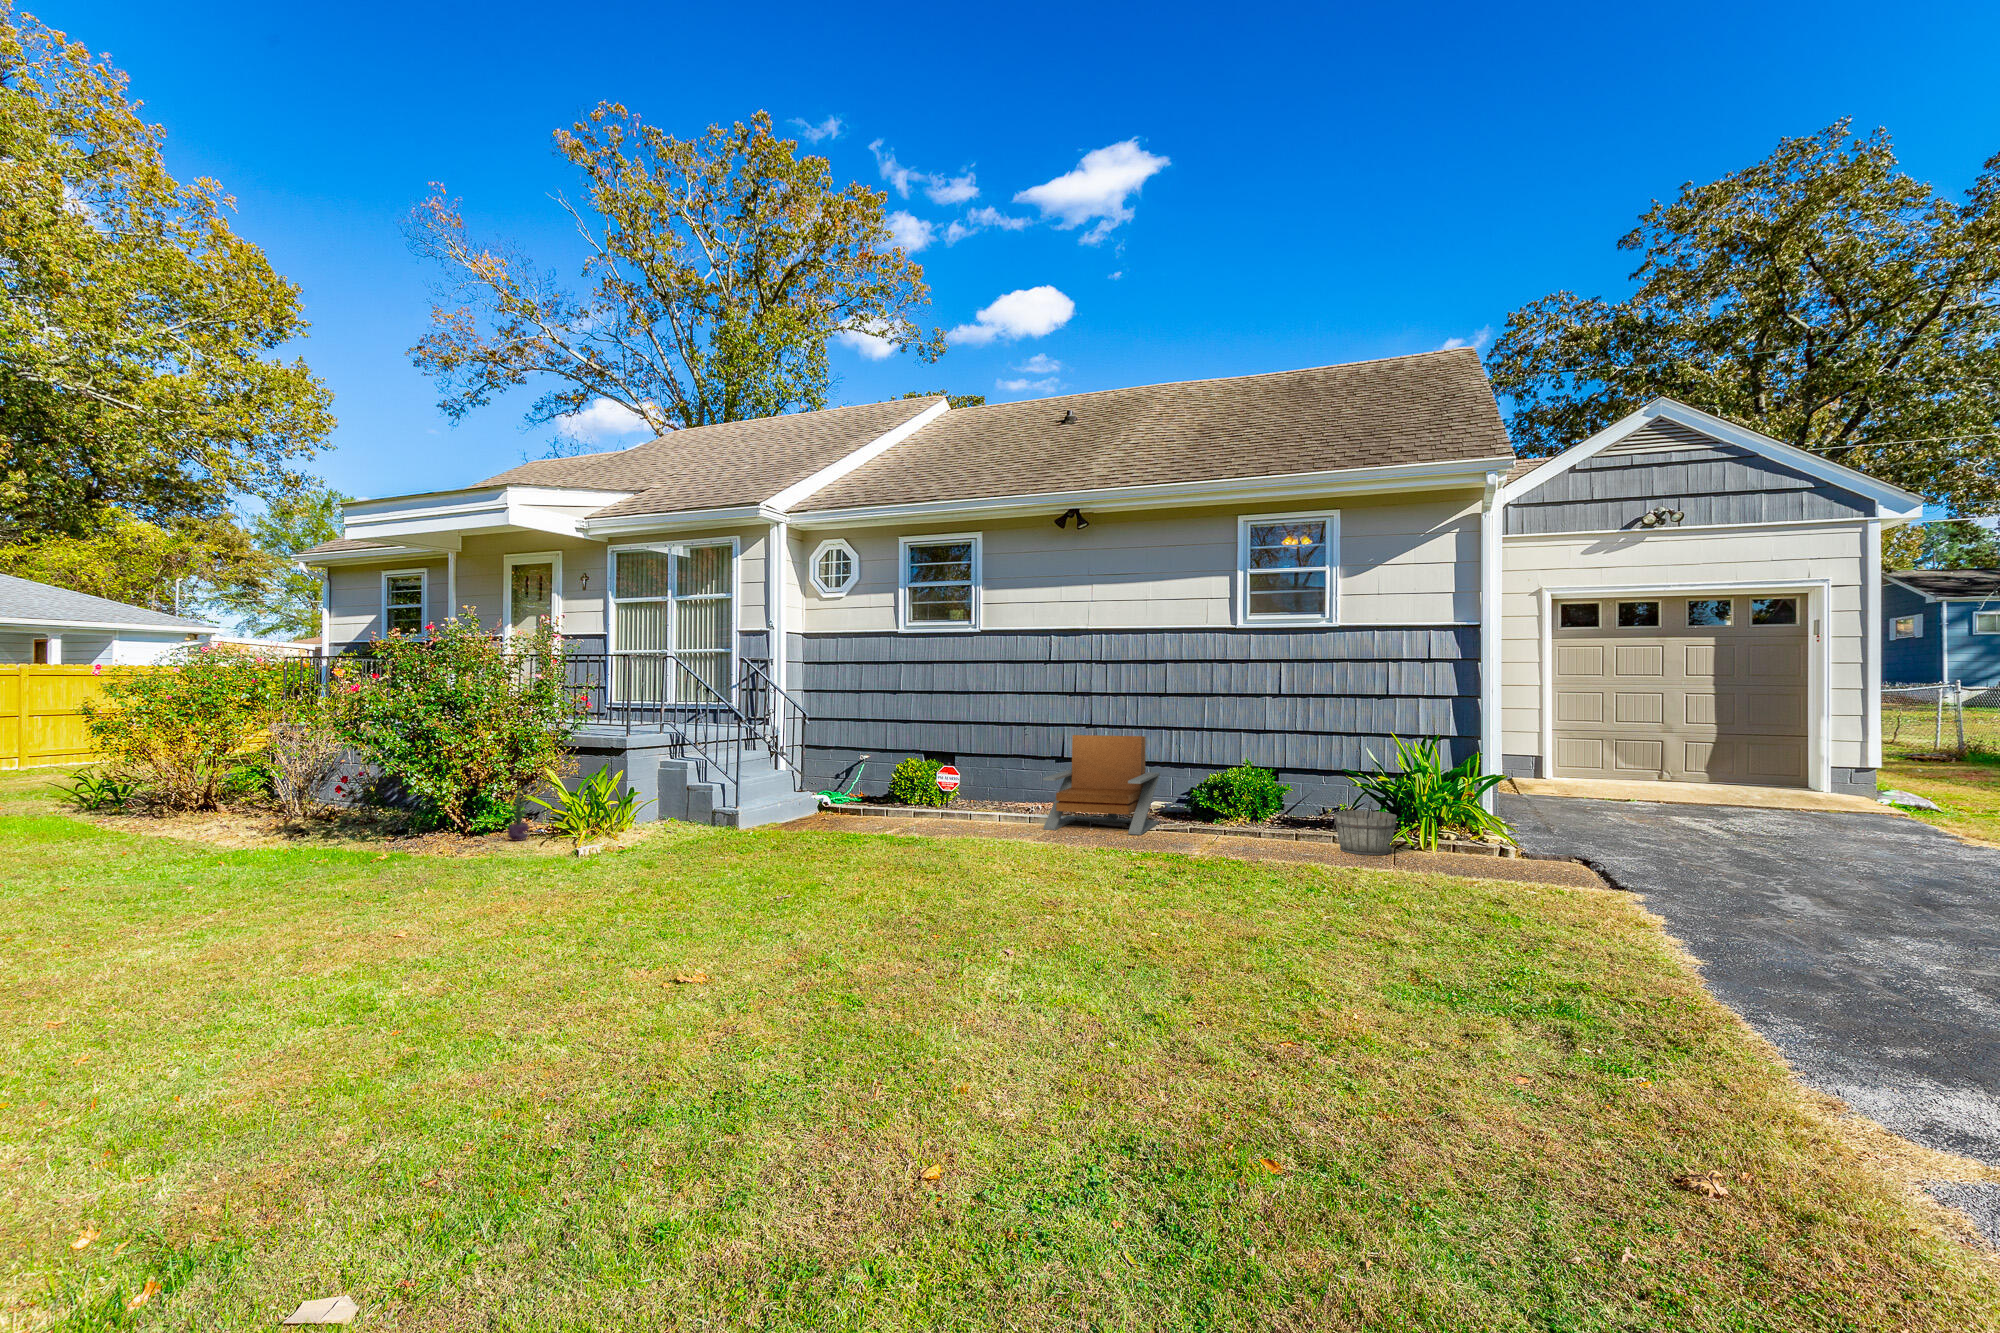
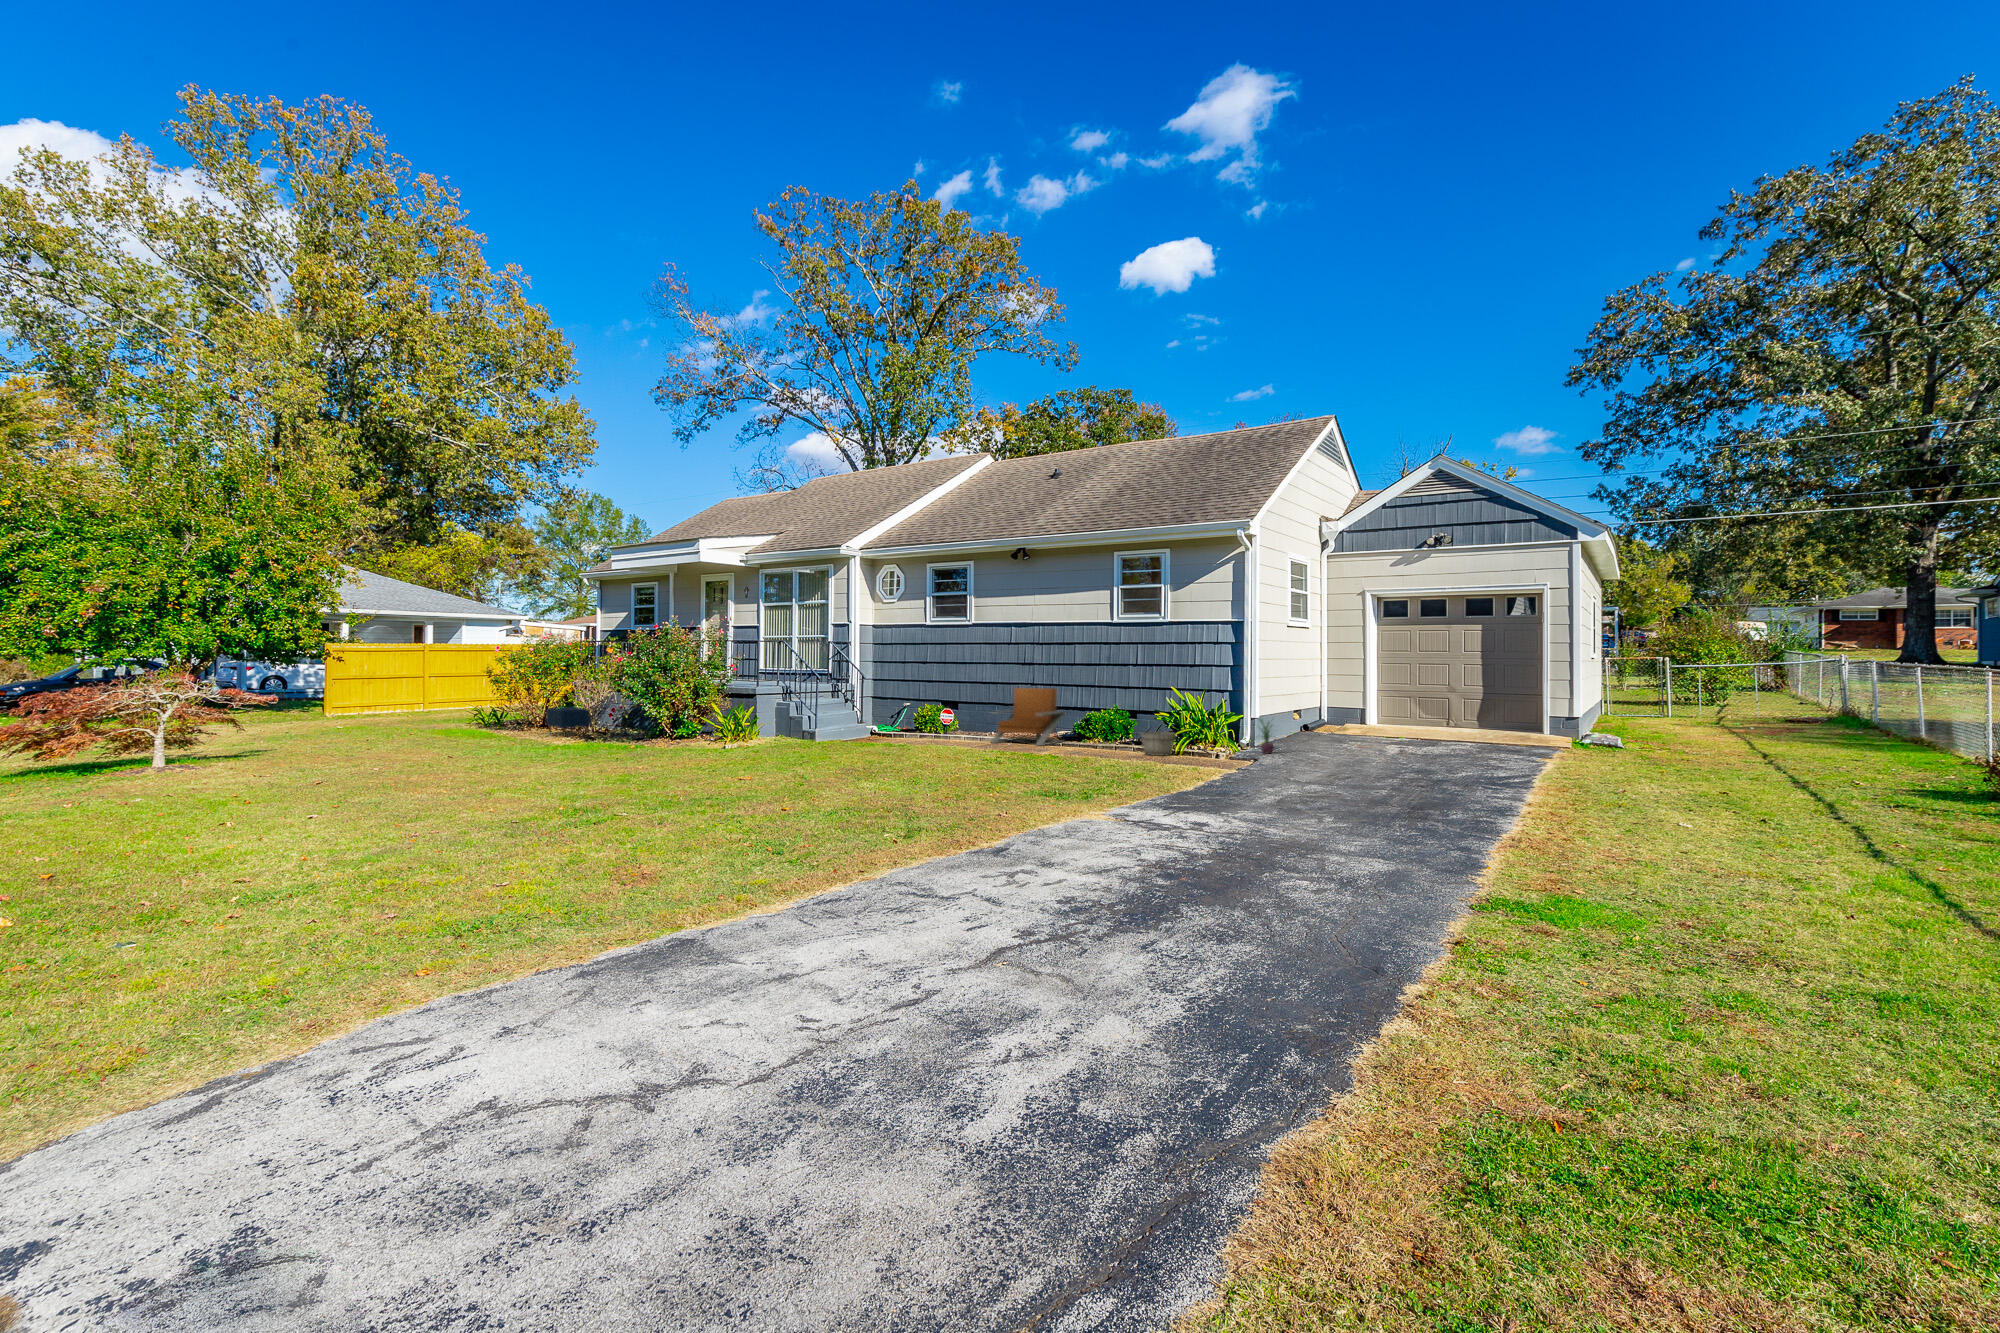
bench: none [213,775,302,833] -> present [546,707,591,736]
decorative plant: present [507,784,538,841] -> present [1260,719,1274,753]

